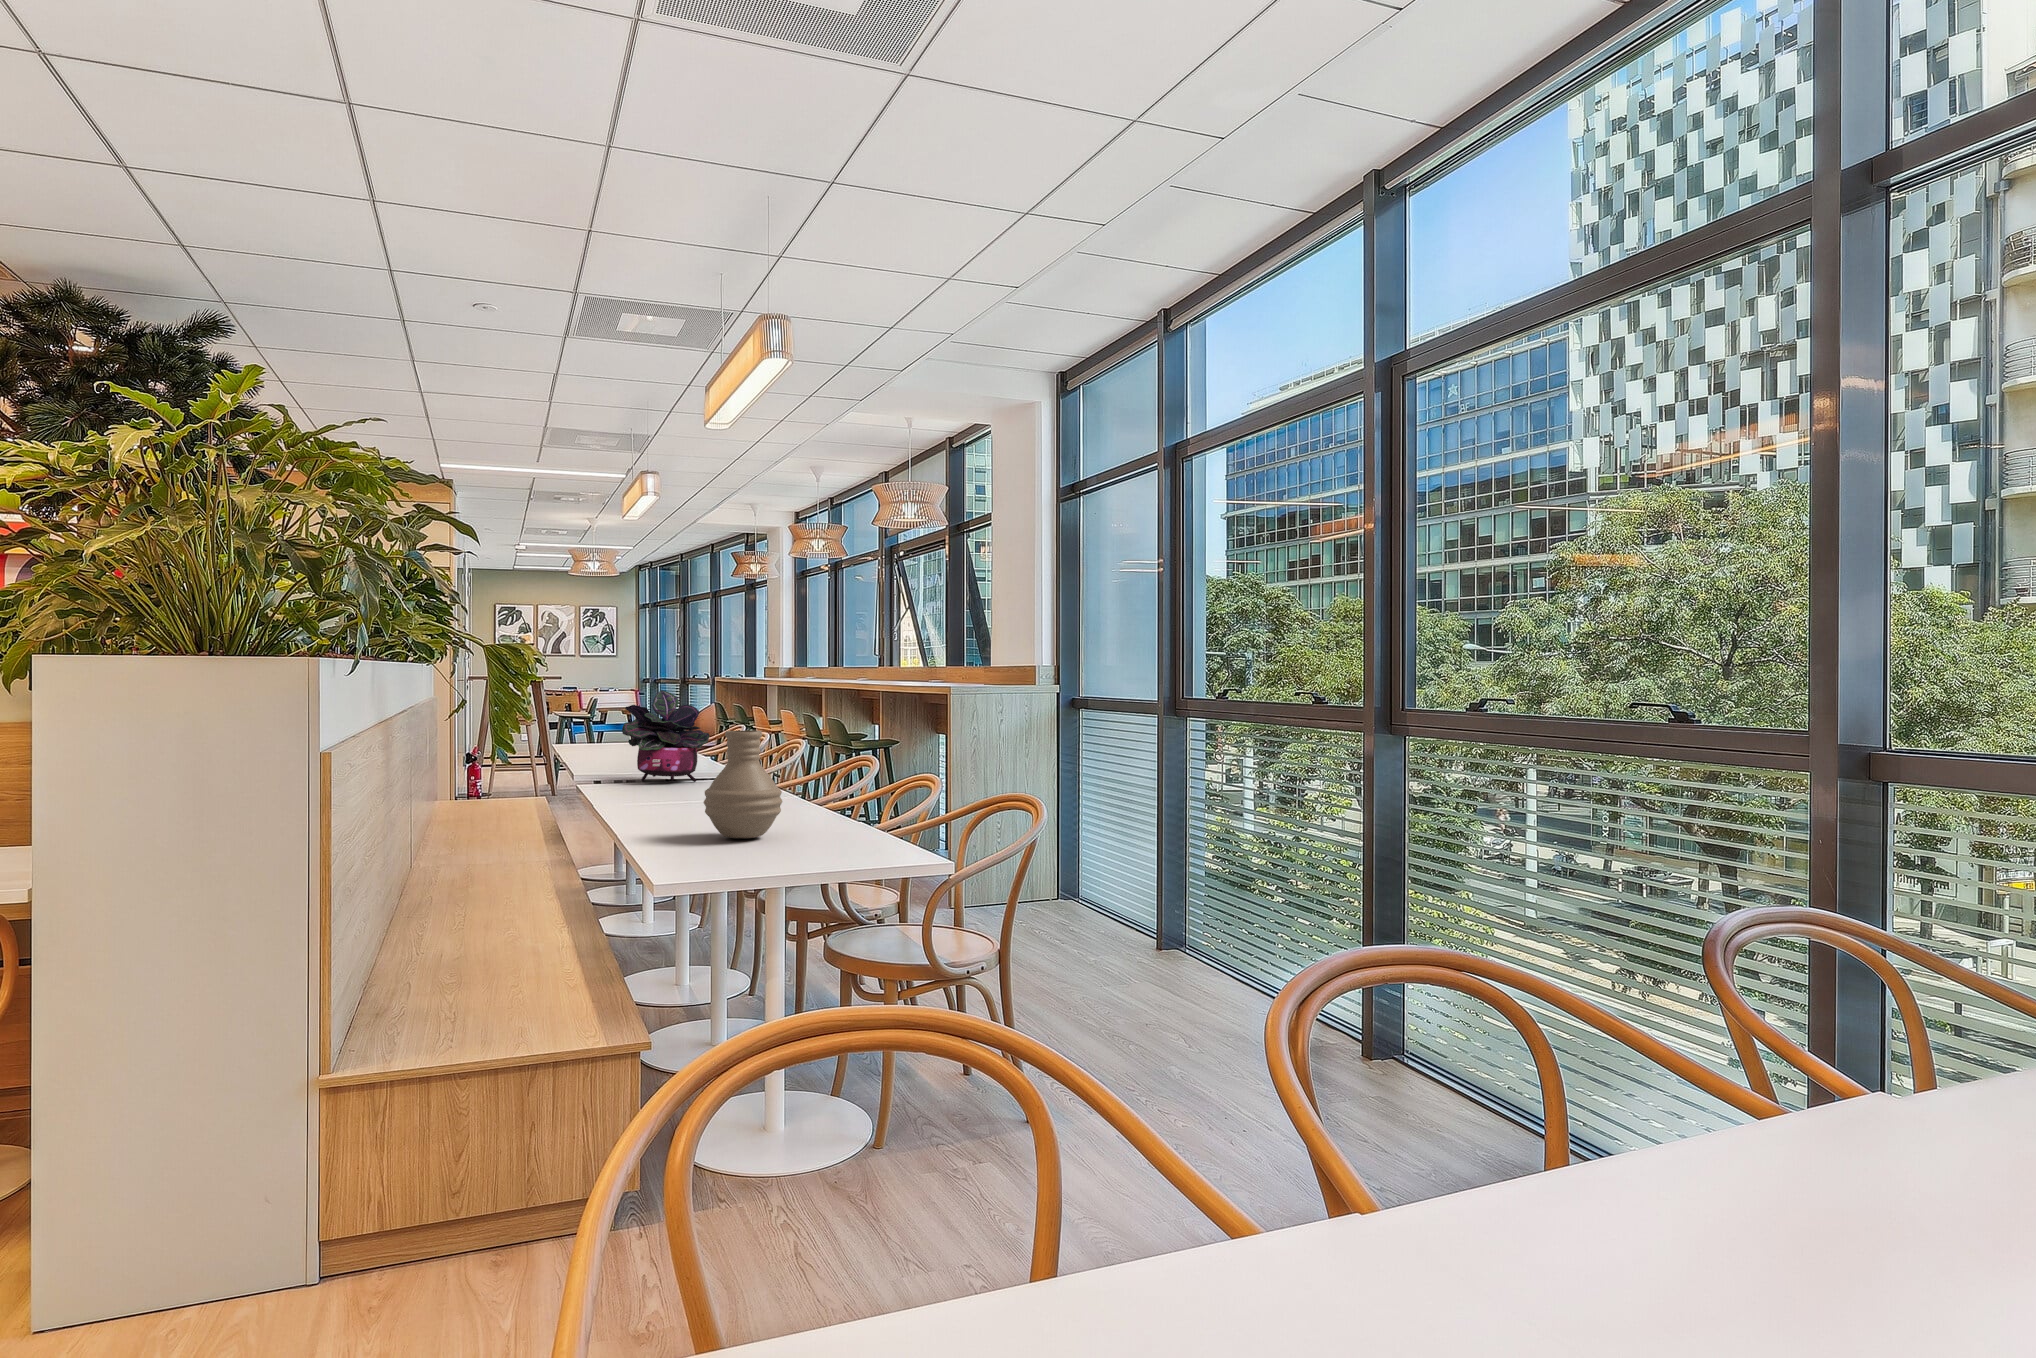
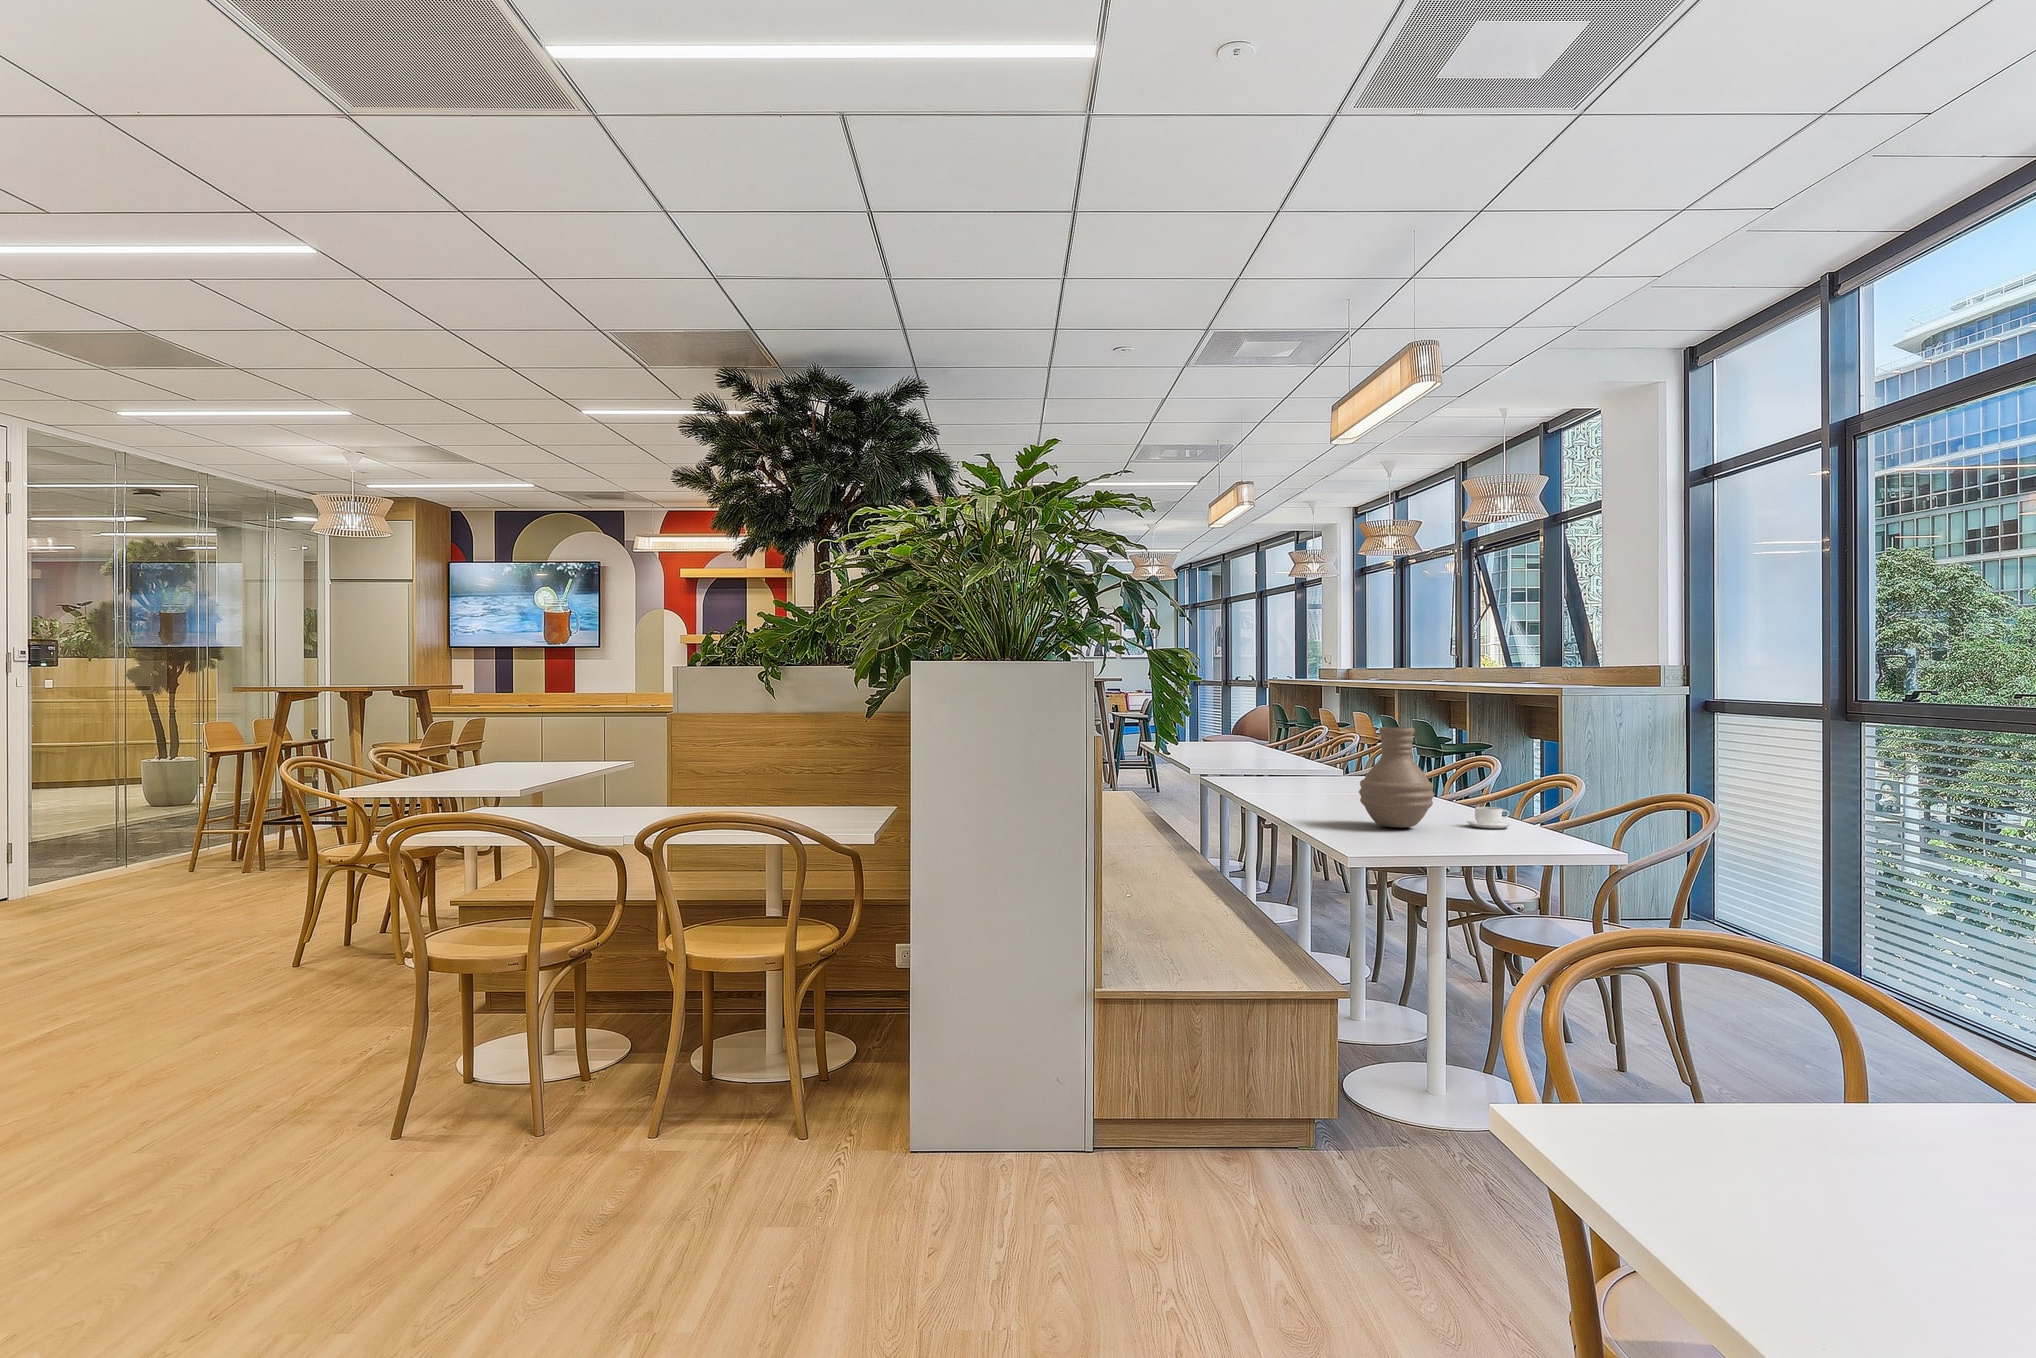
potted plant: present [622,690,709,782] -> none [1243,689,1323,777]
coffee cup: none [819,811,863,833] -> present [1467,807,1512,828]

